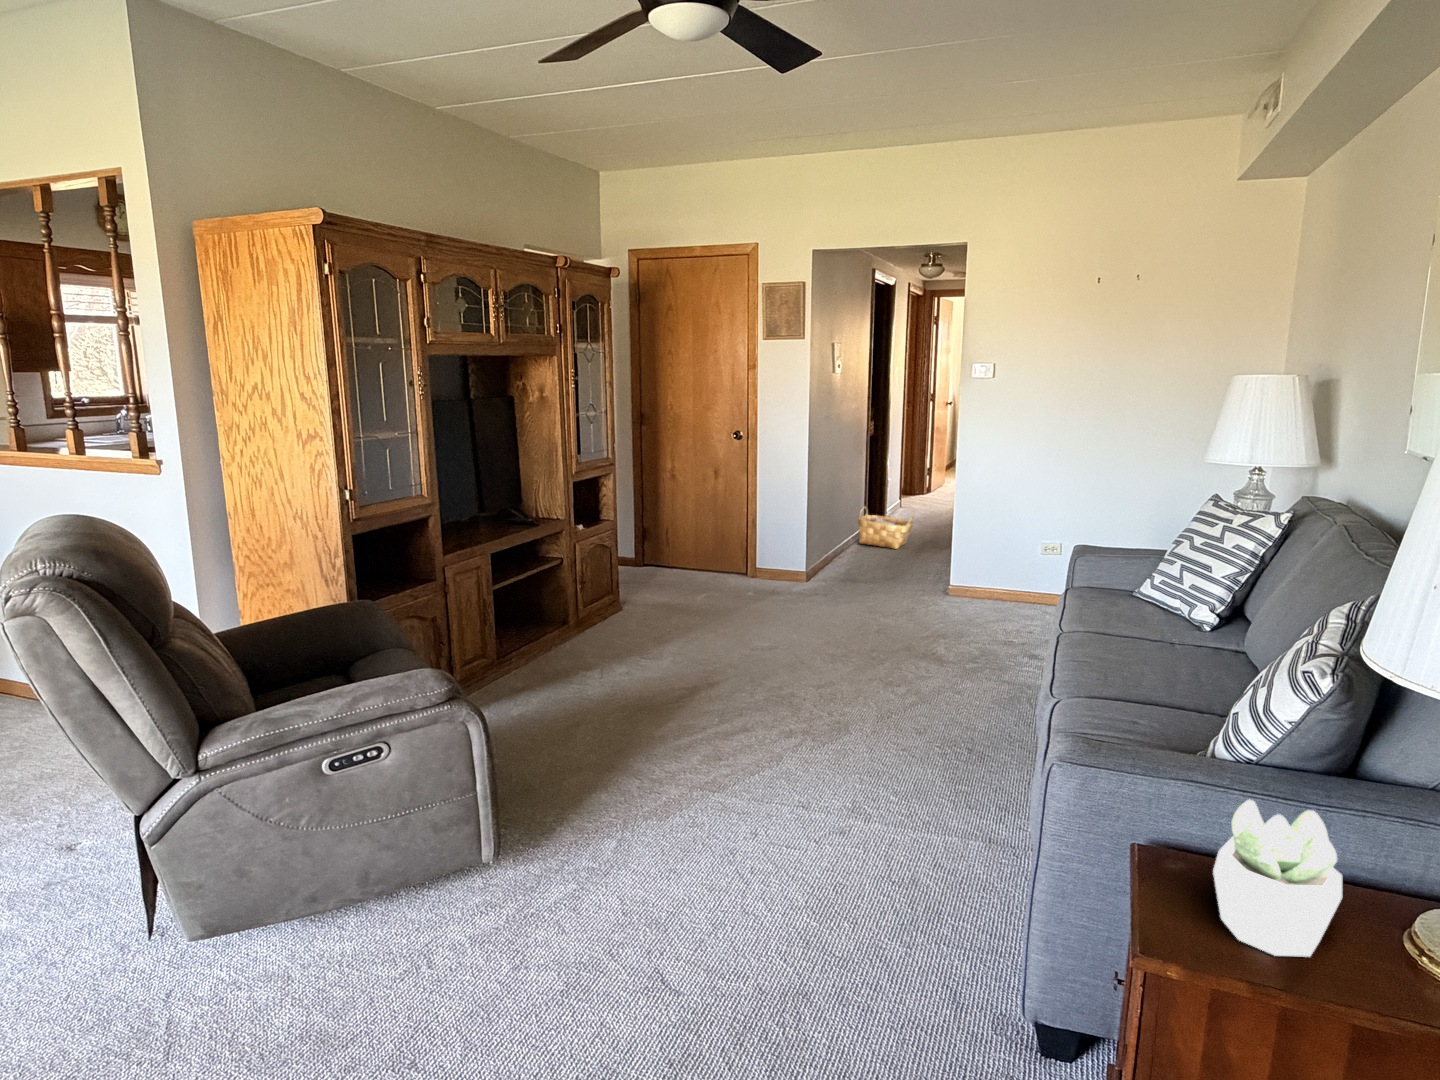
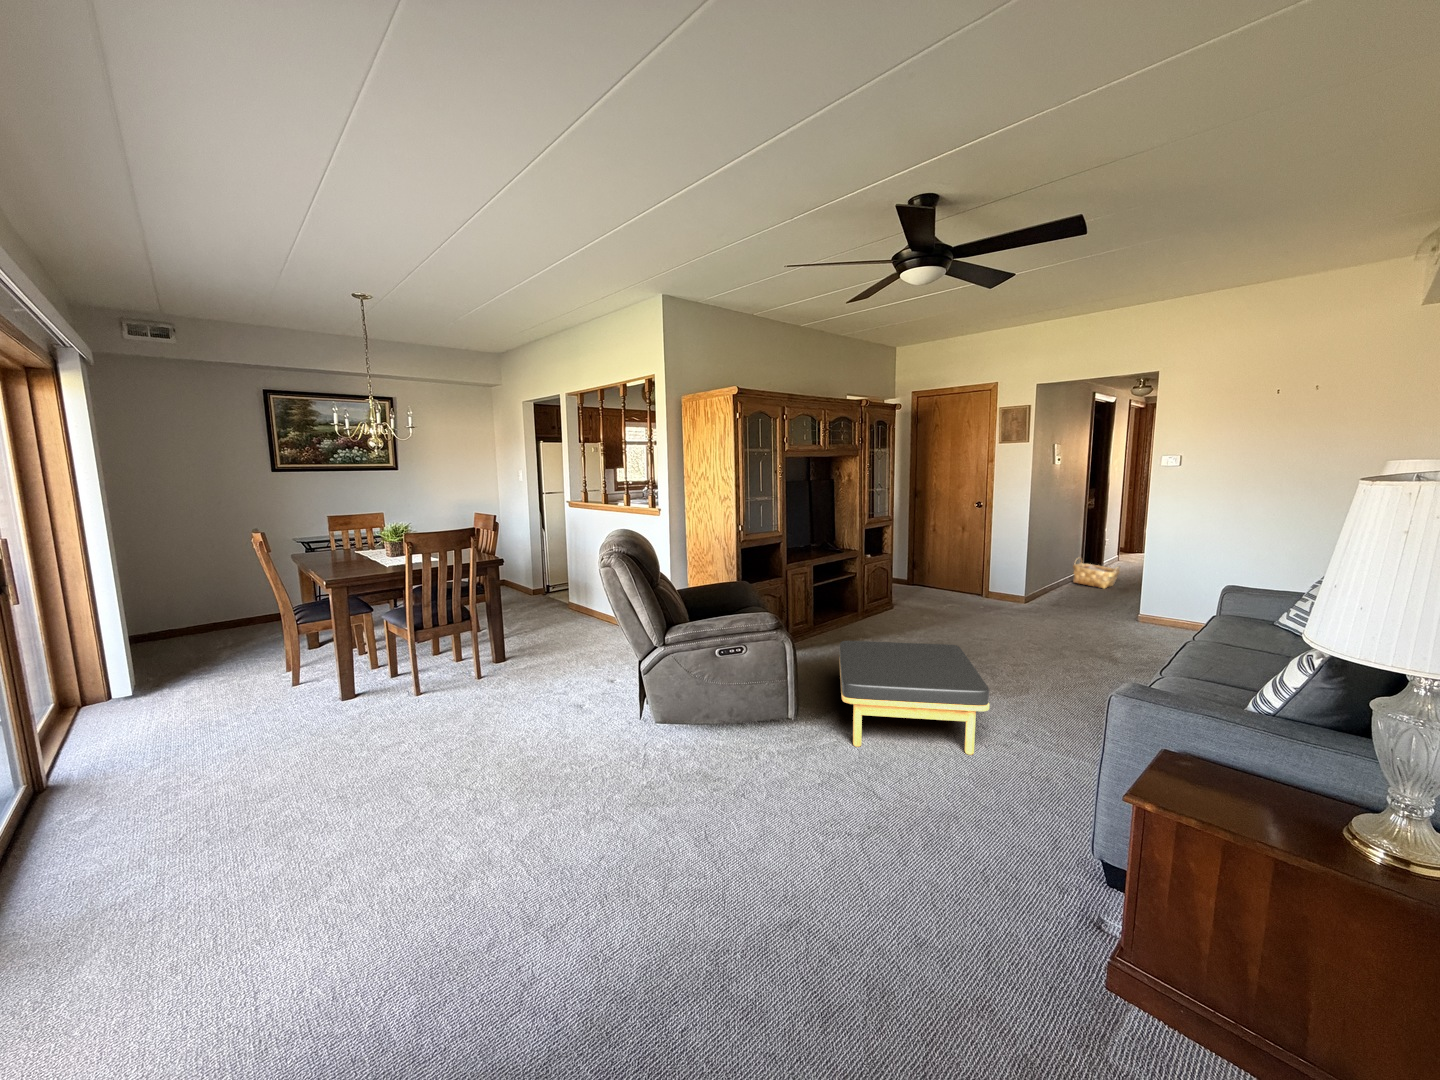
ottoman: none [564,676,827,893] -> present [839,641,989,755]
succulent plant: present [1213,799,1342,957] -> none [1191,718,1284,818]

